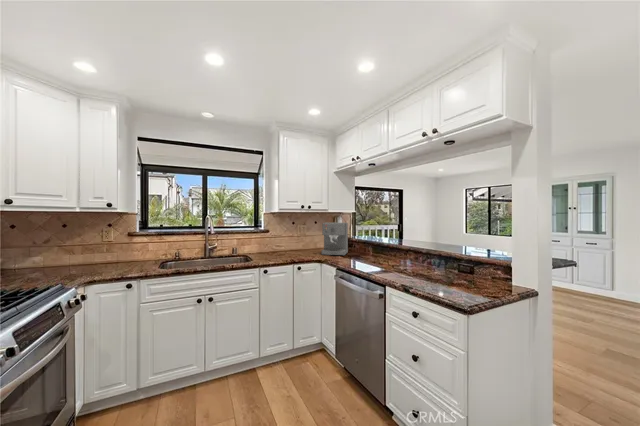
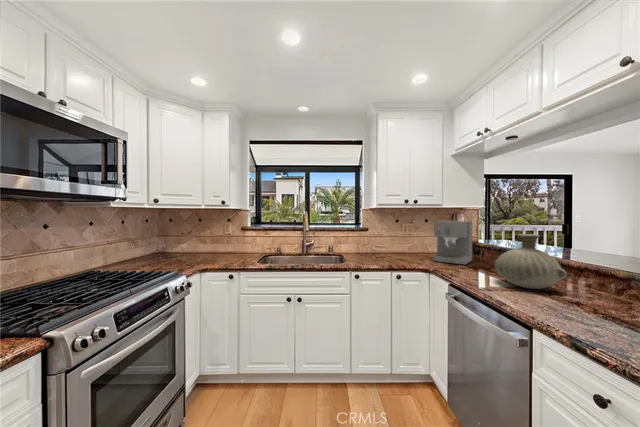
vase: none [364,230,402,265] -> present [493,234,567,289]

